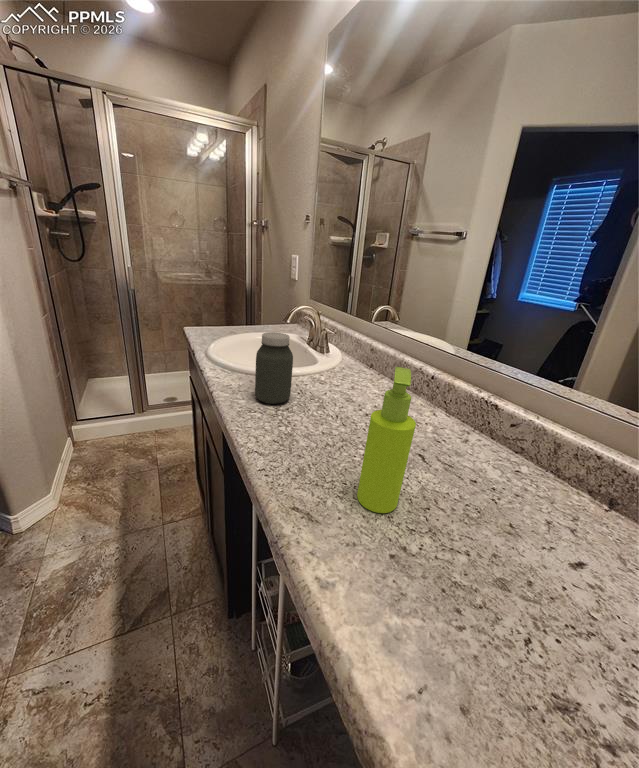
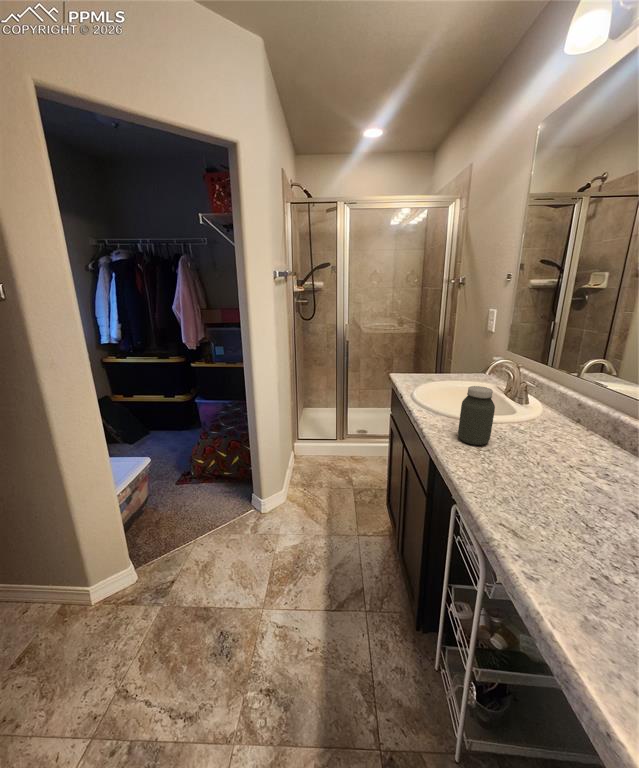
soap dispenser: present [357,367,416,513] -> none [559,424,623,548]

